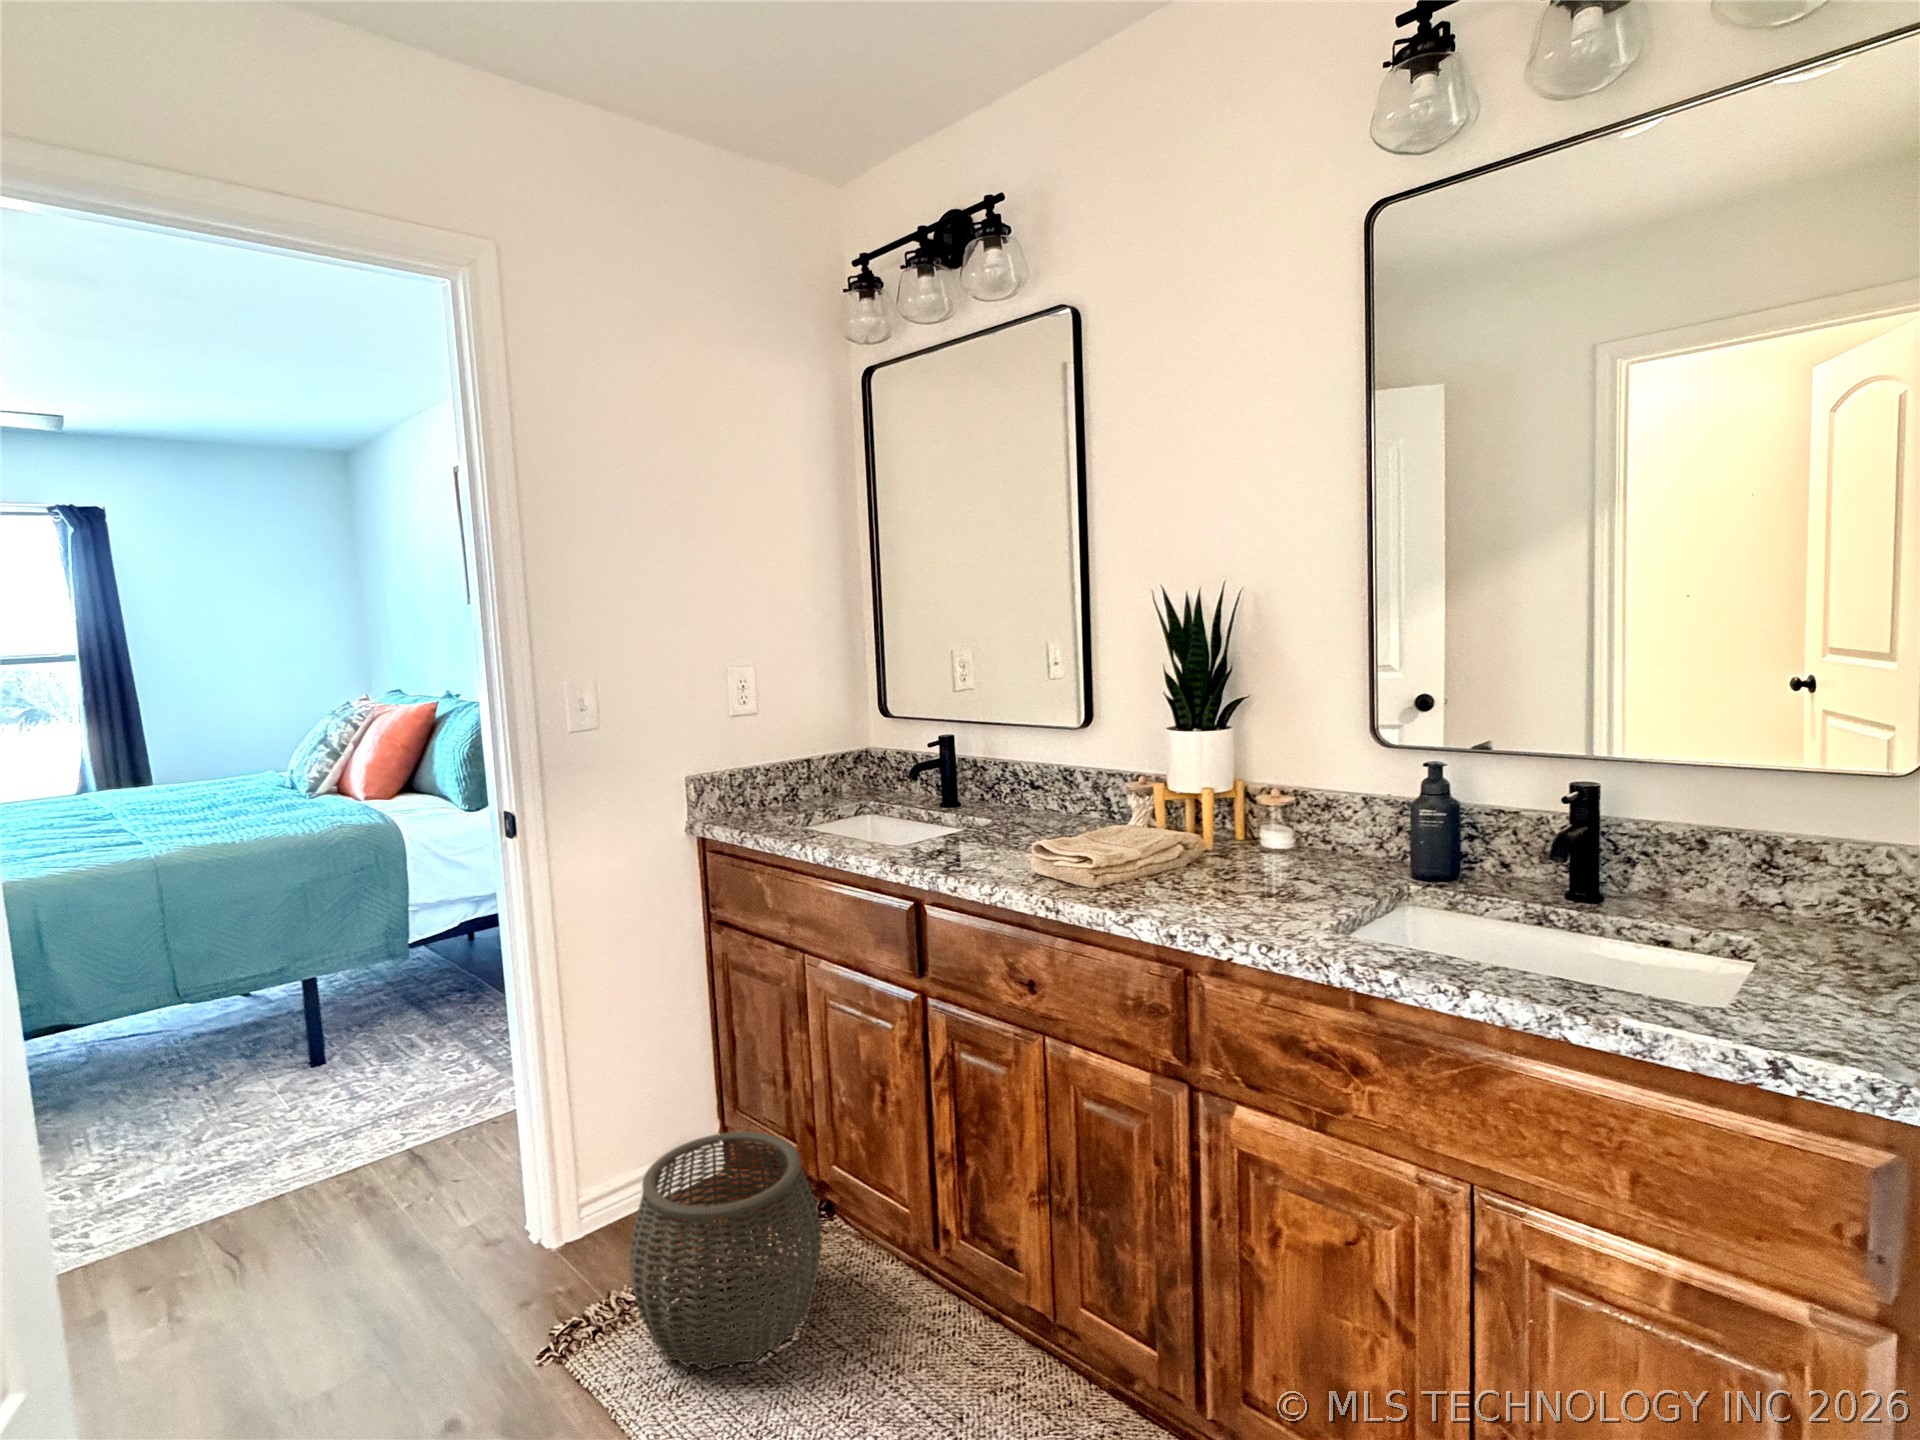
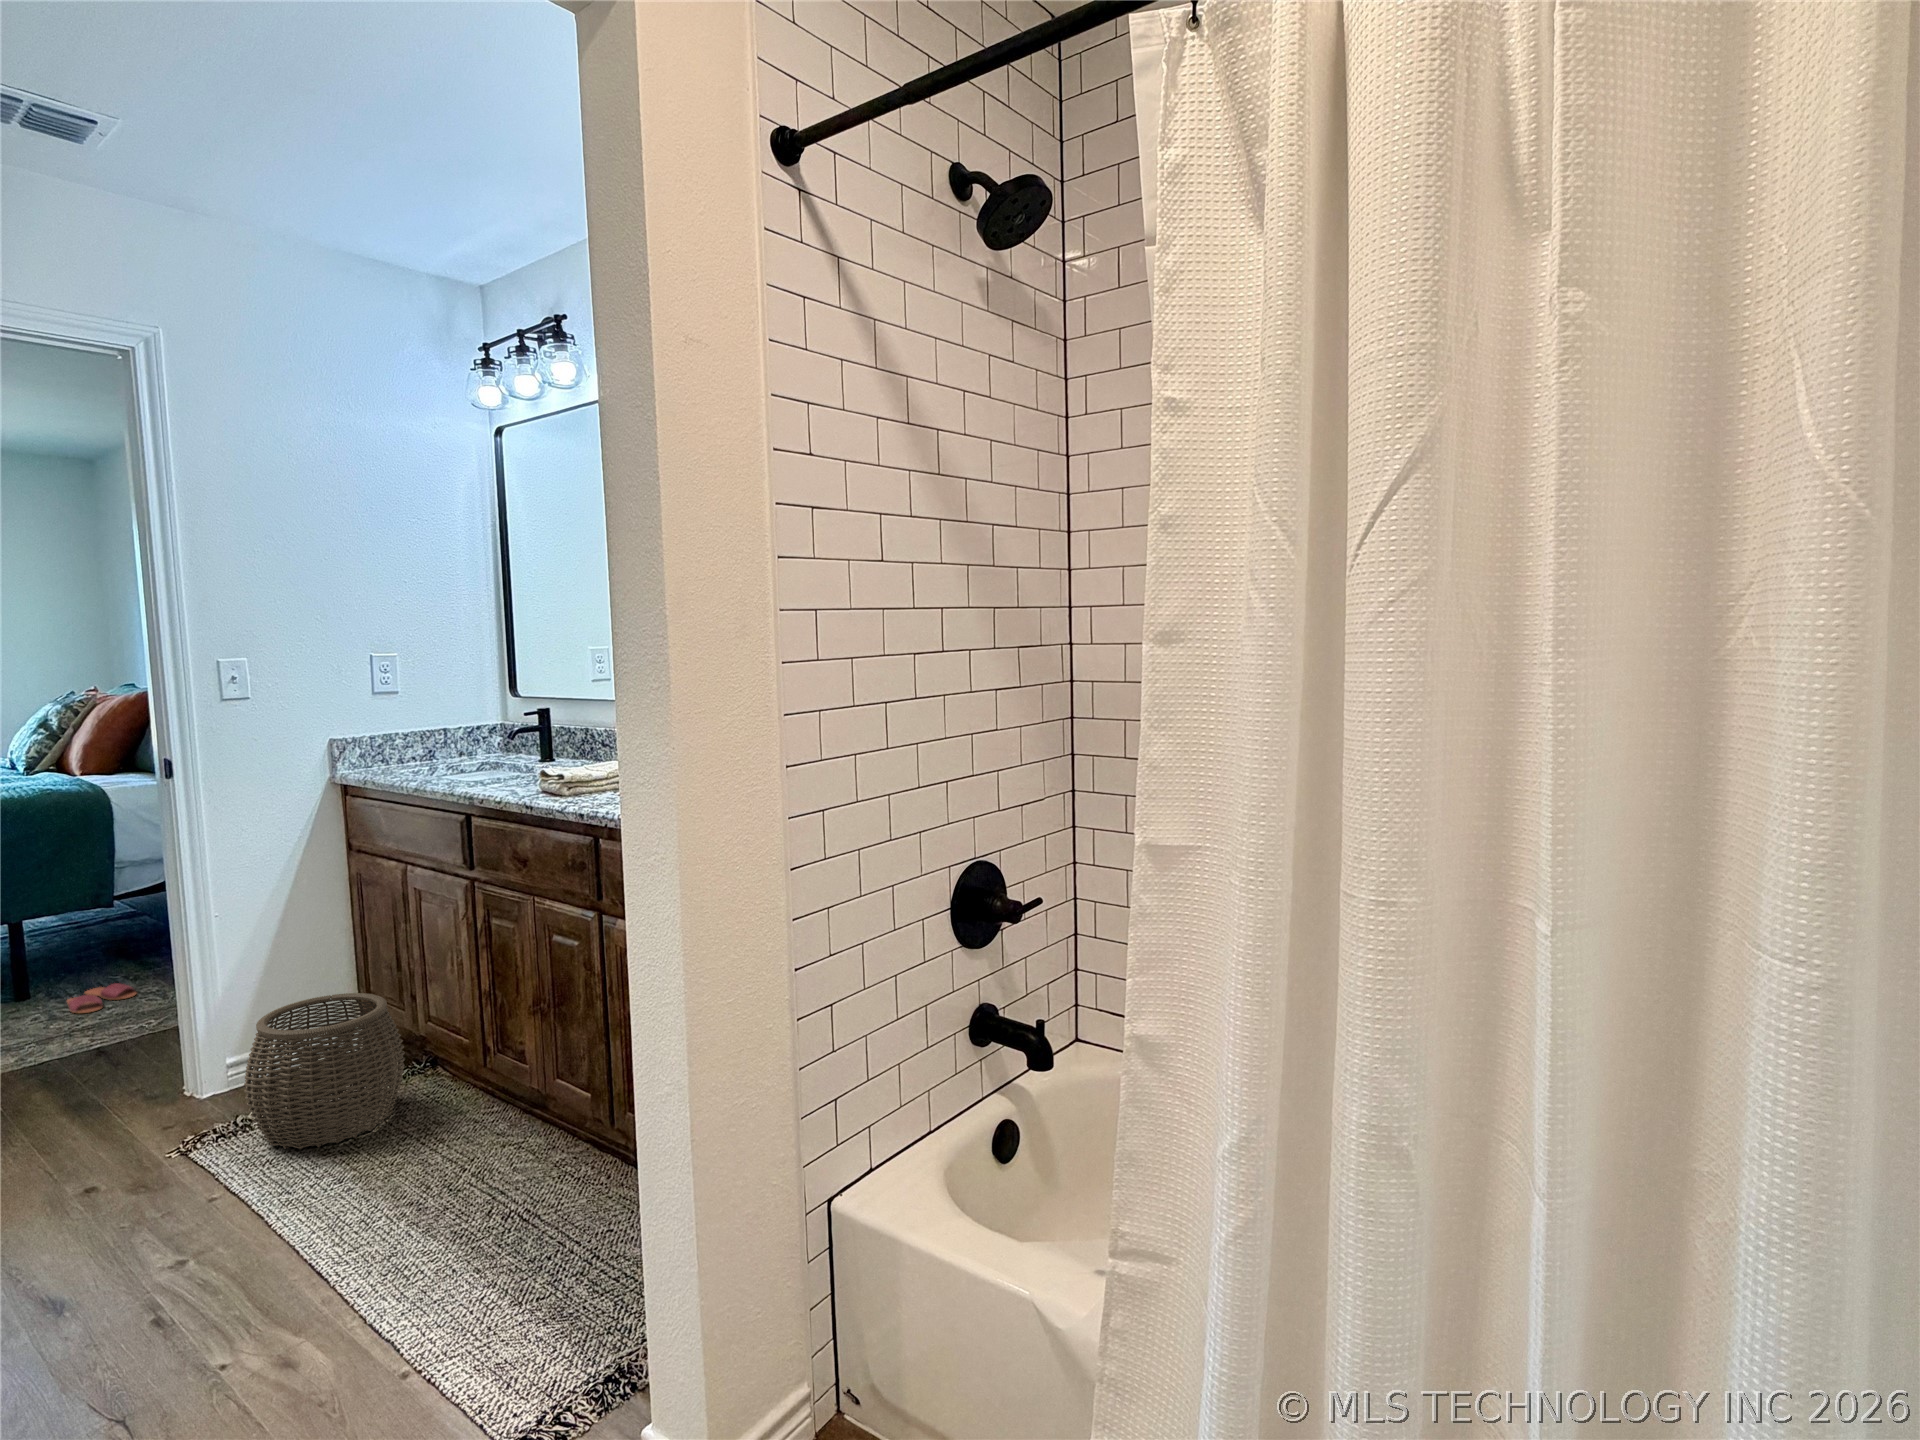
slippers: none [369,1052,441,1093] -> present [67,983,136,1013]

